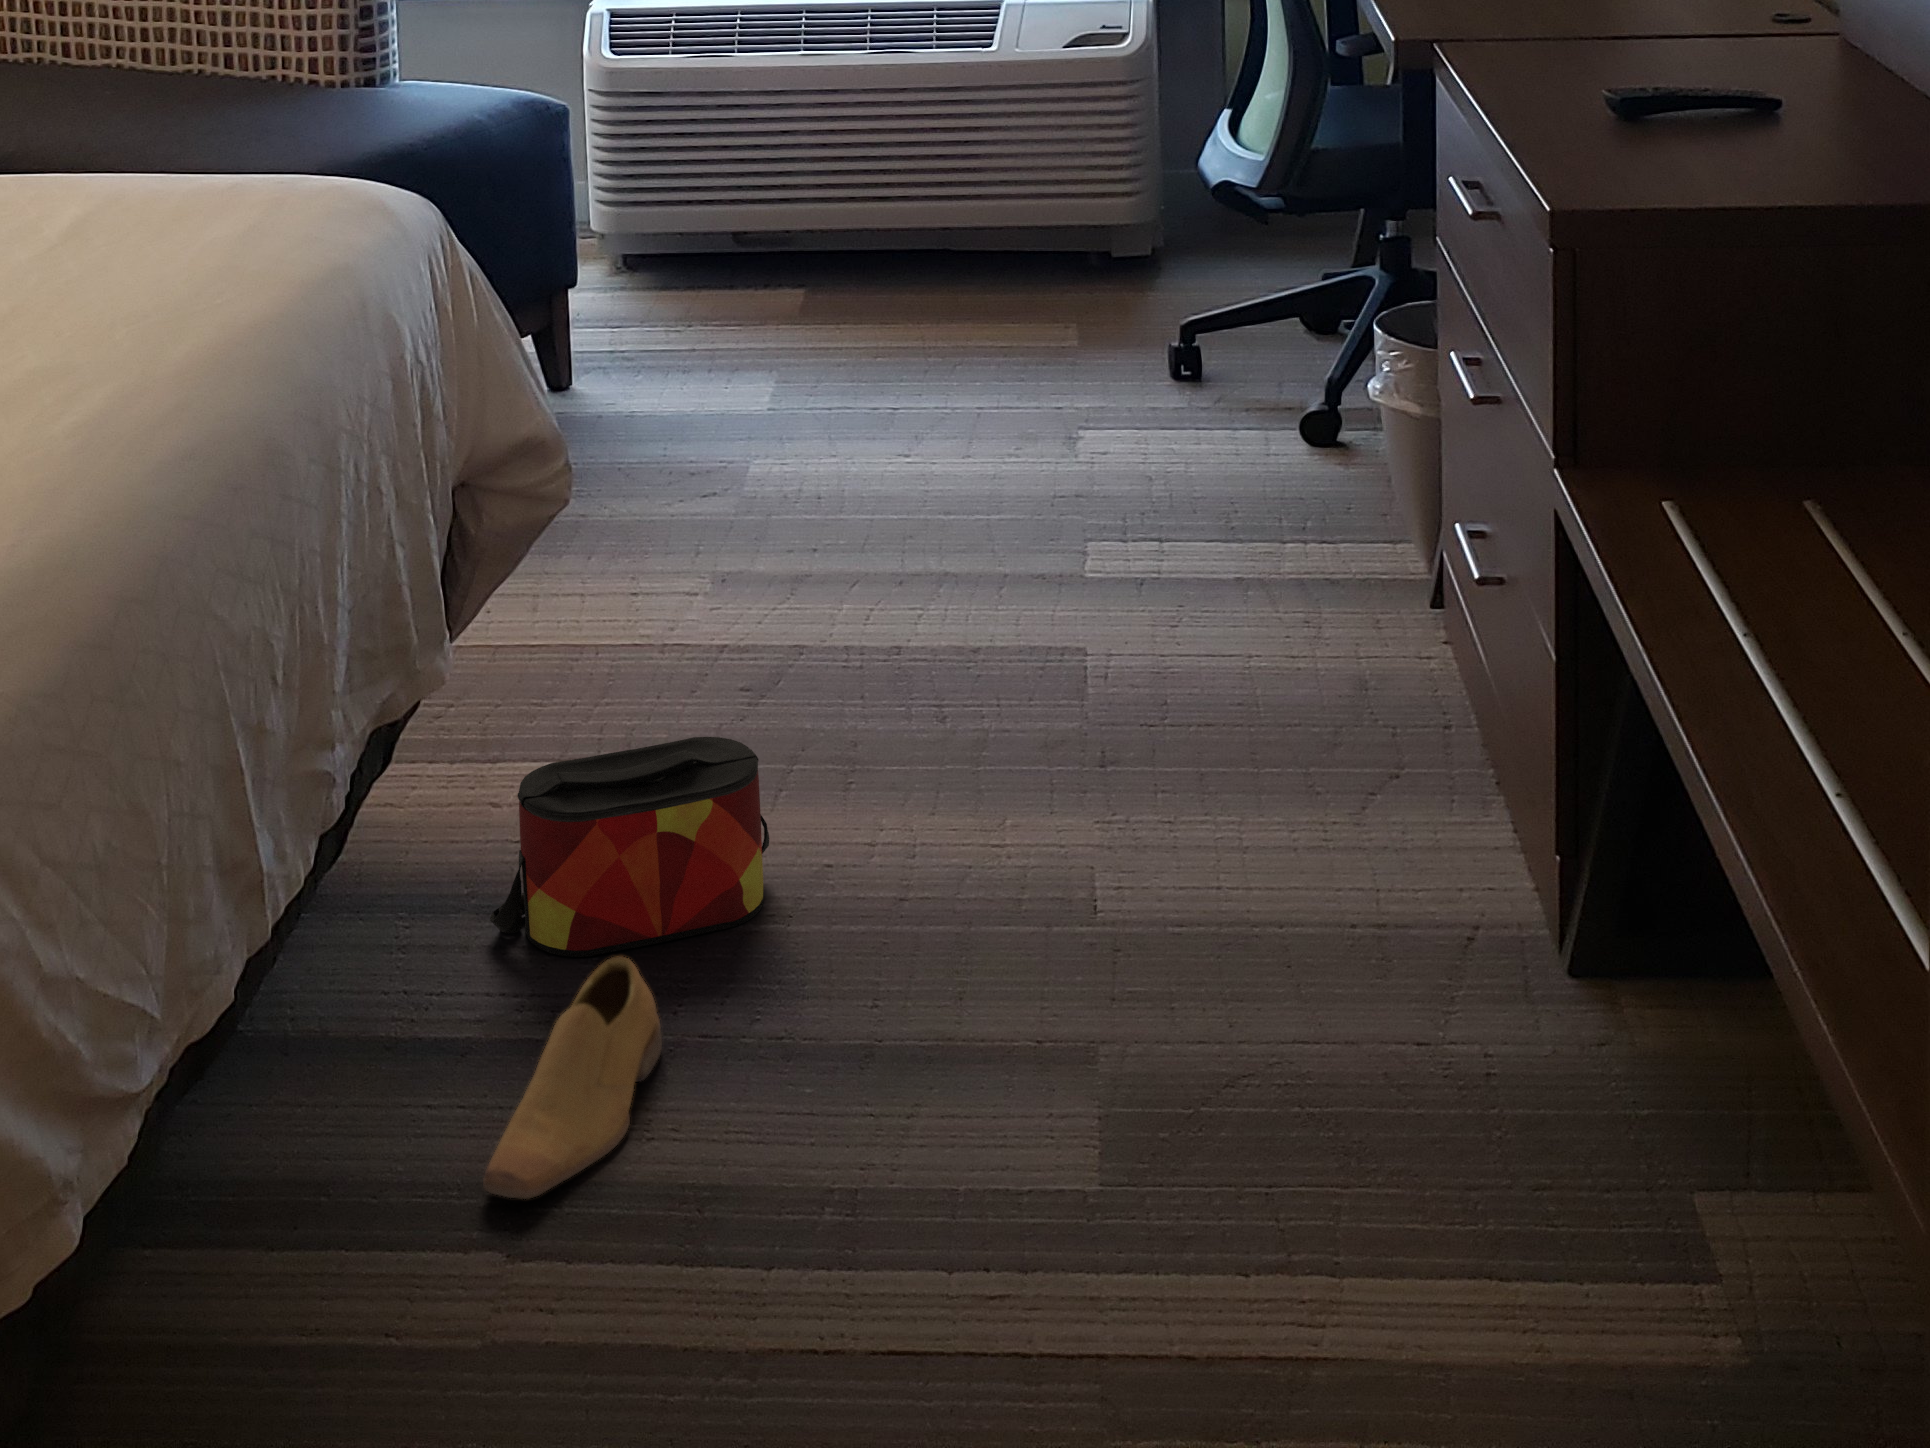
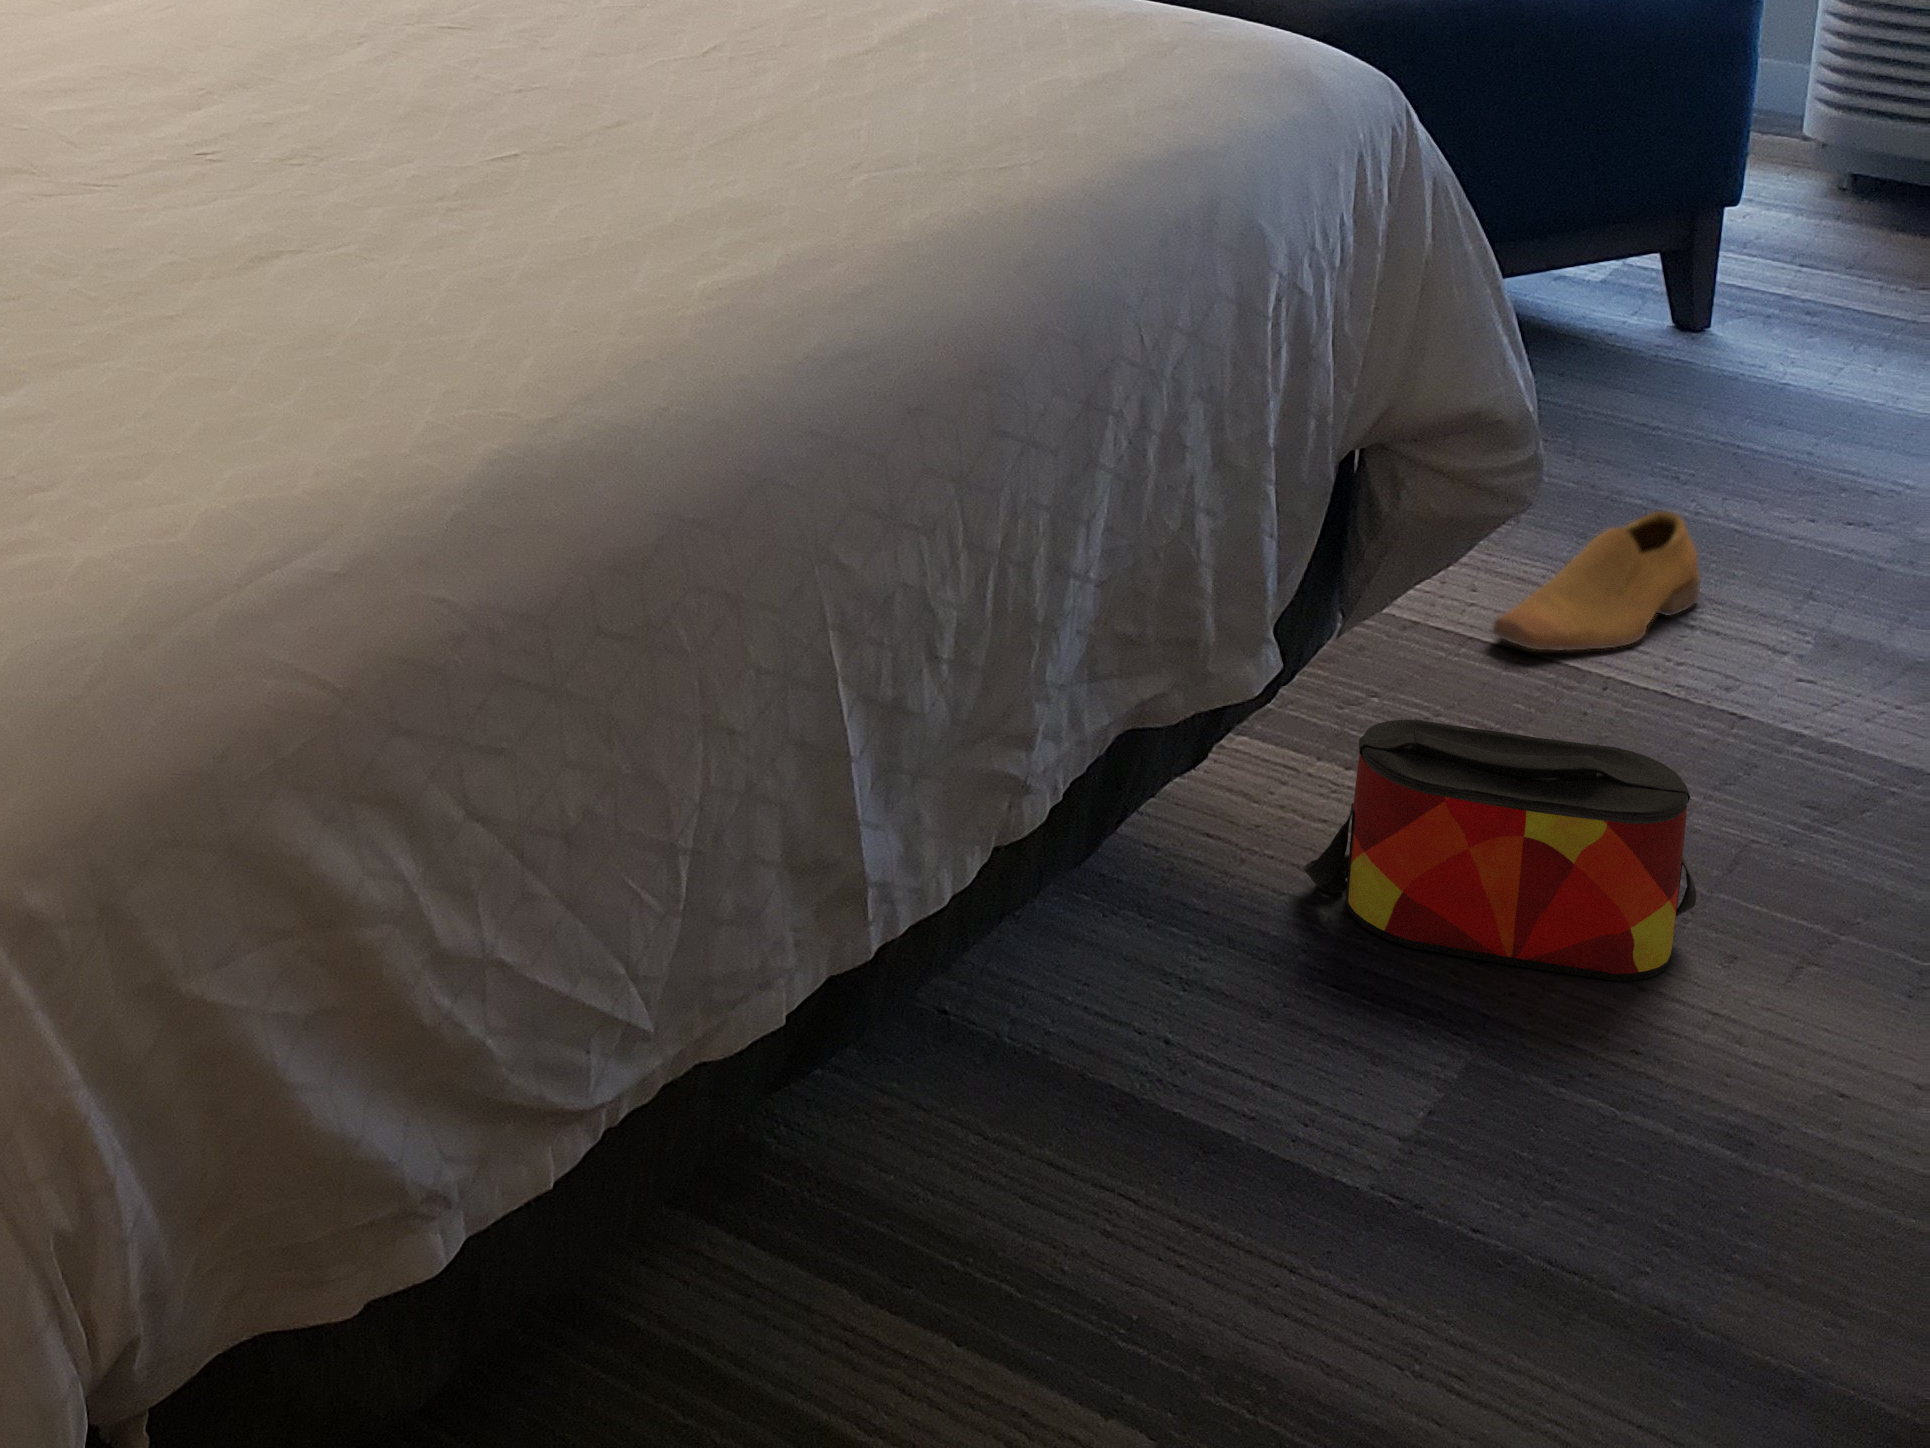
shoe: present [483,957,662,1199] -> present [1492,511,1700,650]

